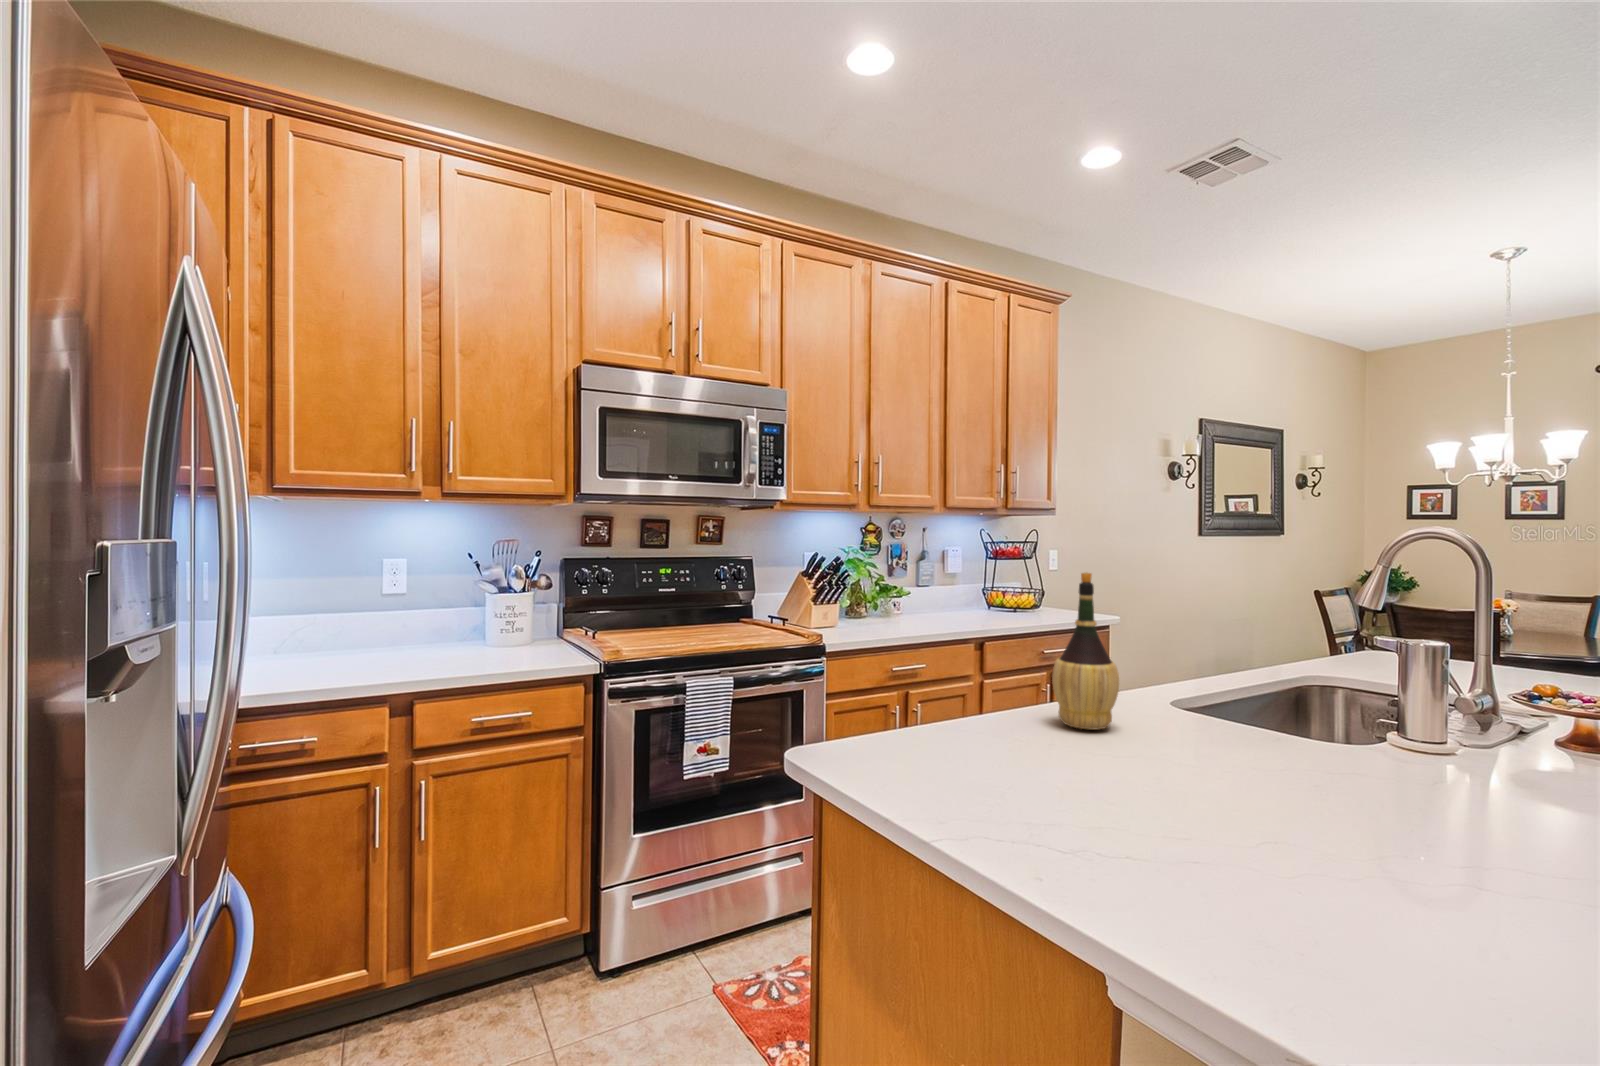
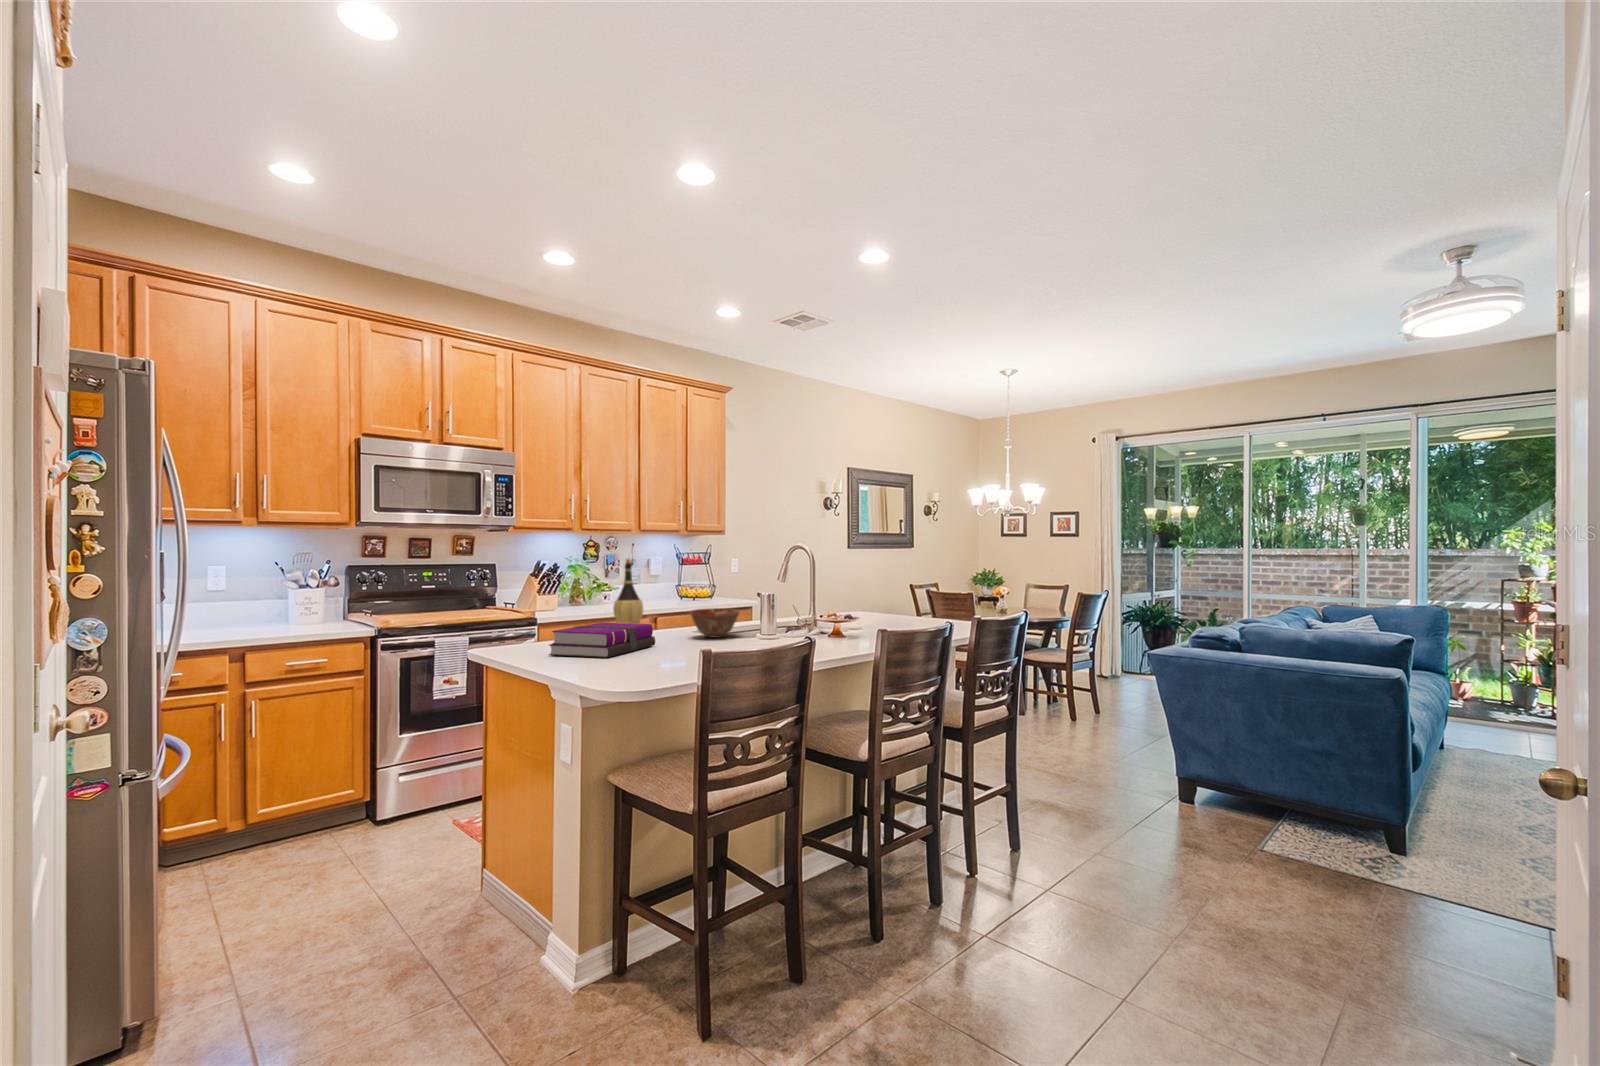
ceramic bowl: none [1312,706,1476,798] -> present [690,608,740,638]
hardback book: none [1076,749,1334,947] -> present [549,623,655,658]

